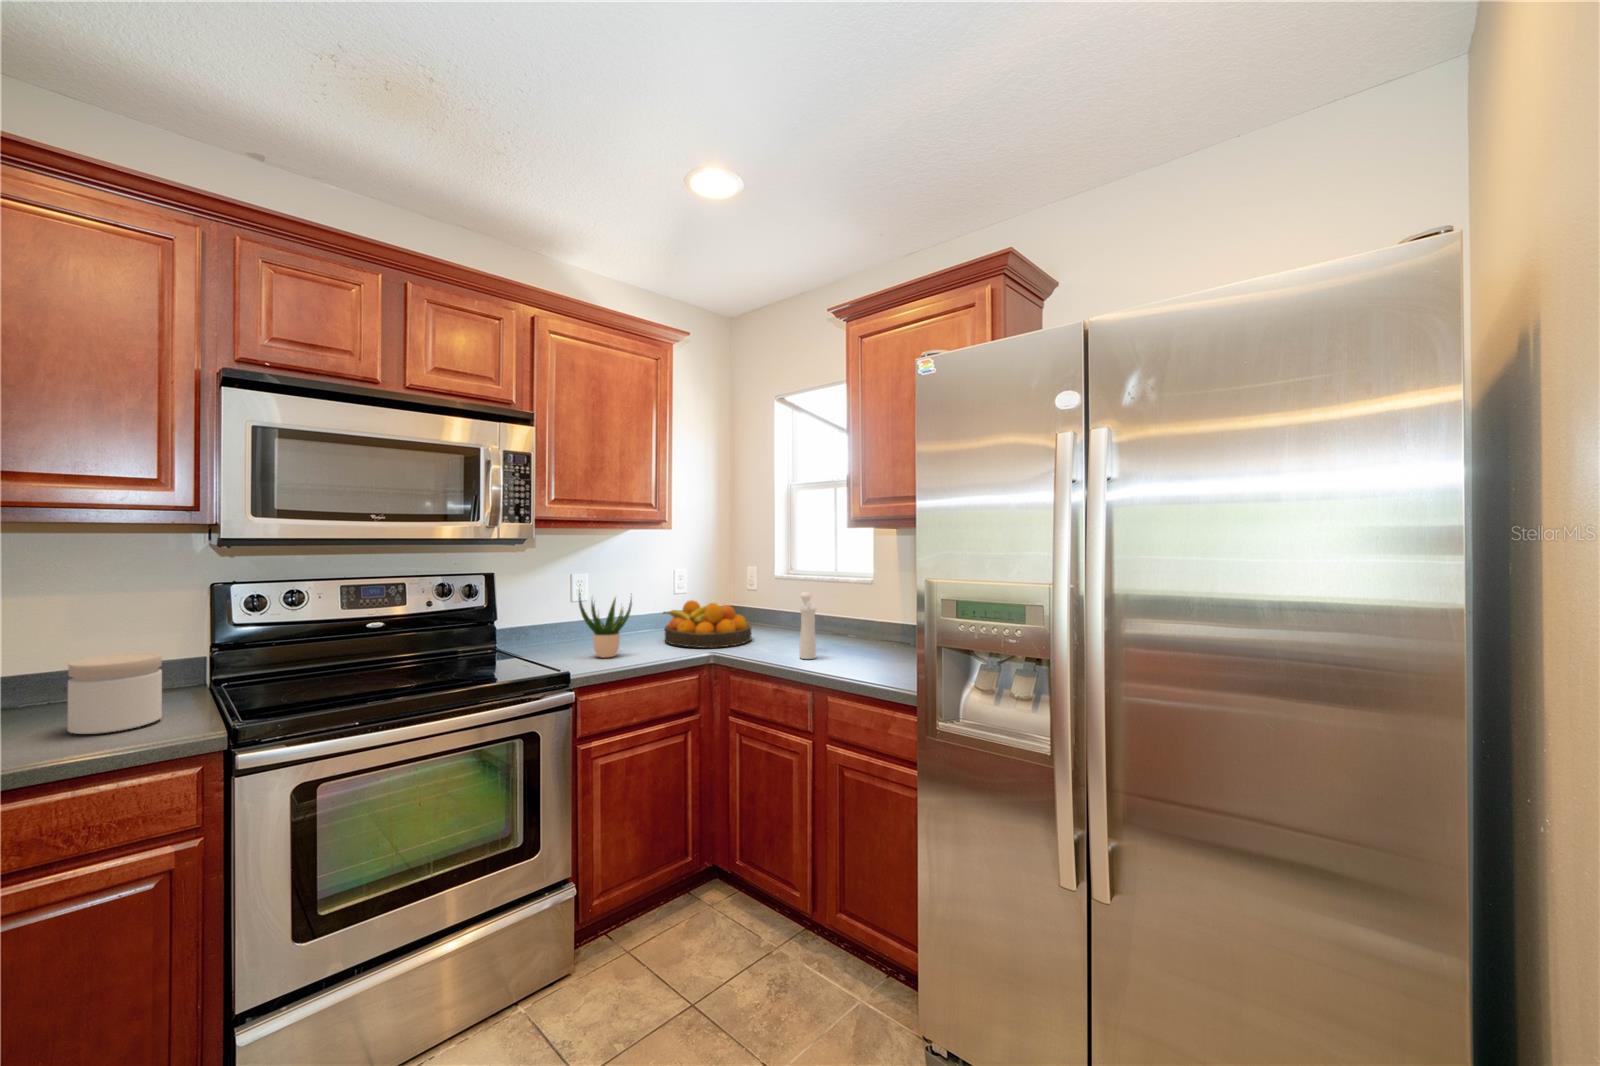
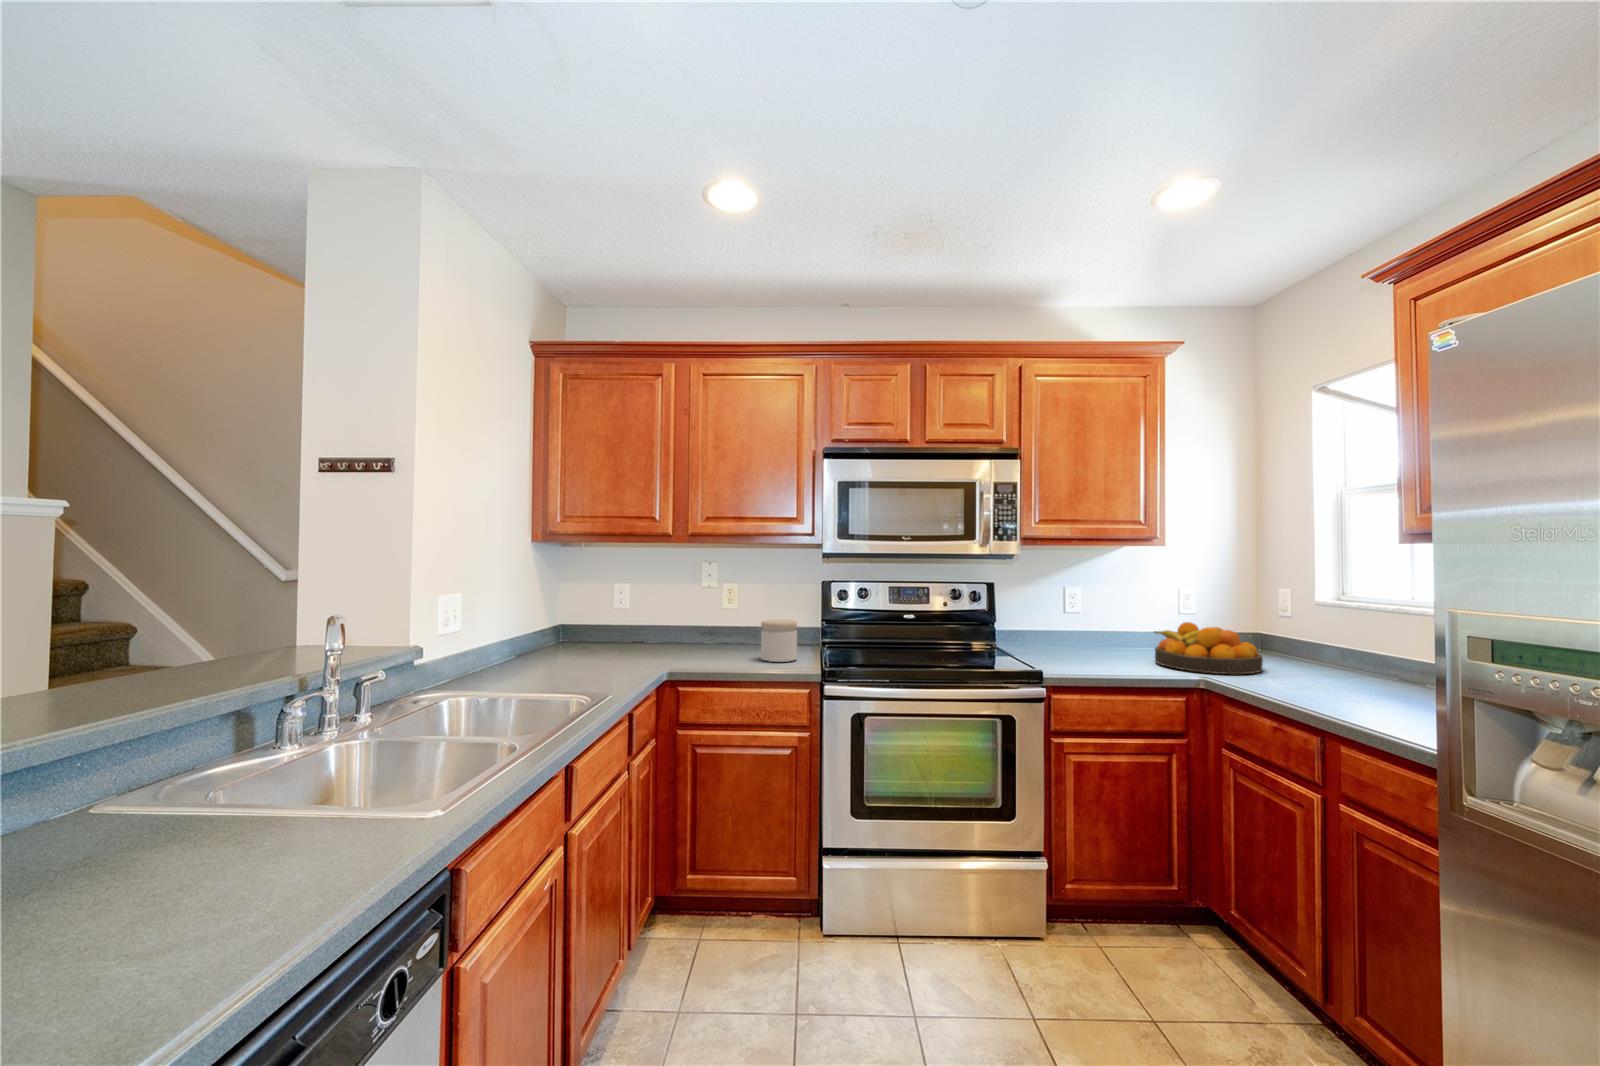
pepper mill: present [799,592,816,659] -> none [1306,620,1333,699]
potted plant: present [579,595,632,658] -> none [1060,599,1111,667]

